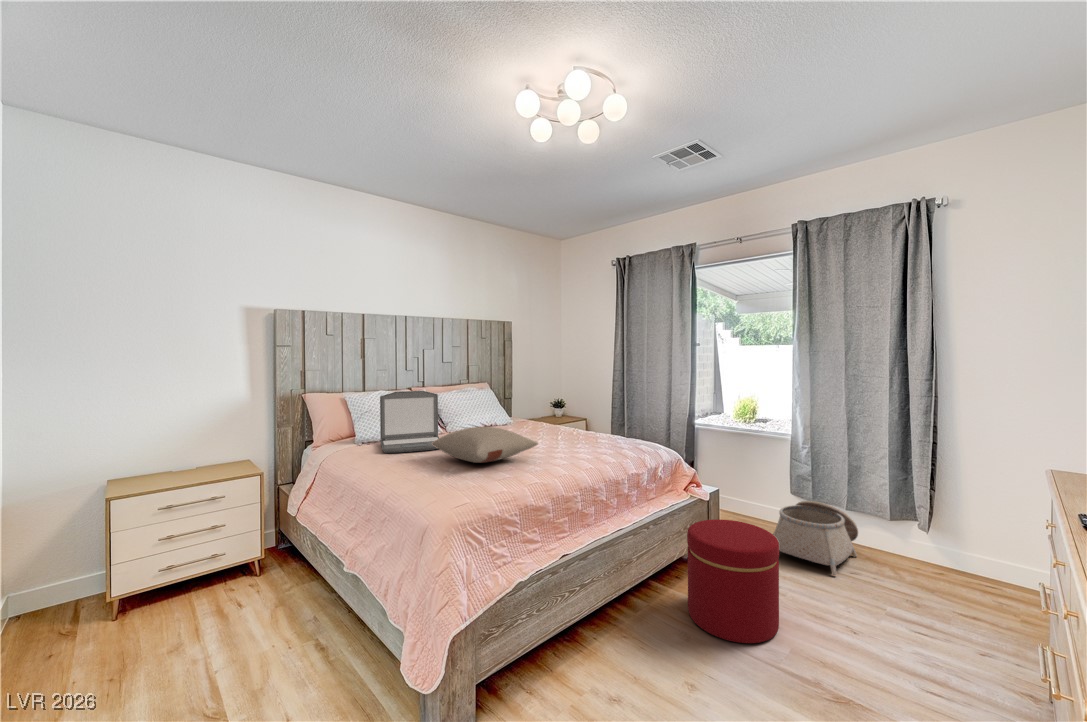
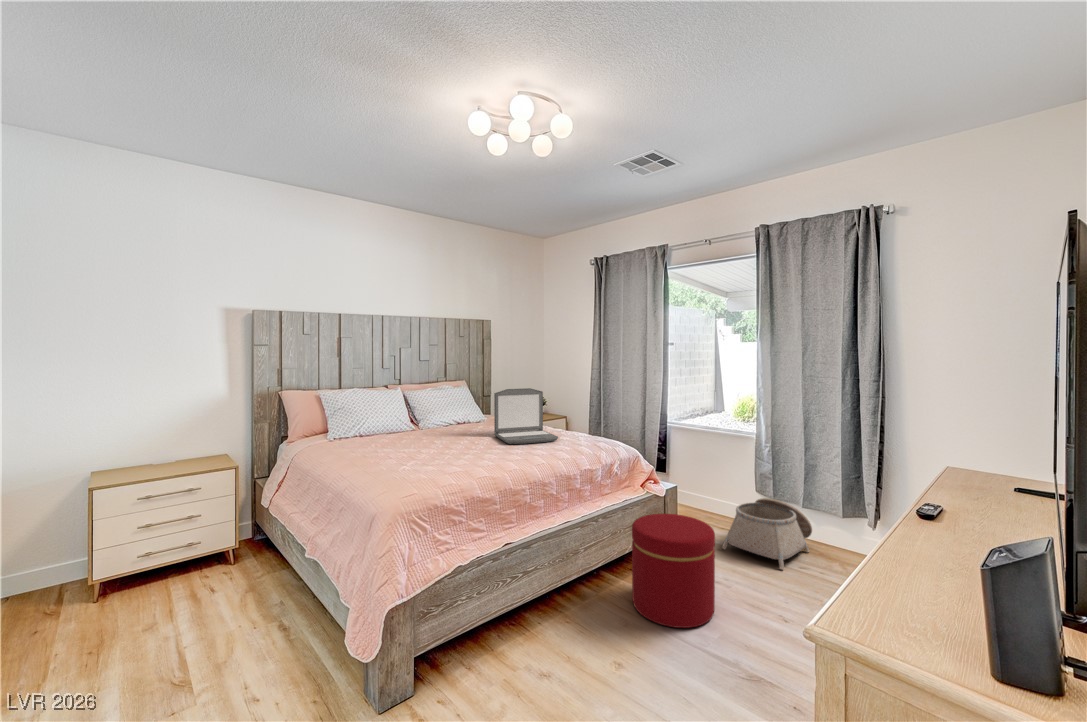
laptop: present [380,391,439,453] -> present [494,388,558,444]
pillow: present [432,427,538,463] -> none [395,424,495,458]

